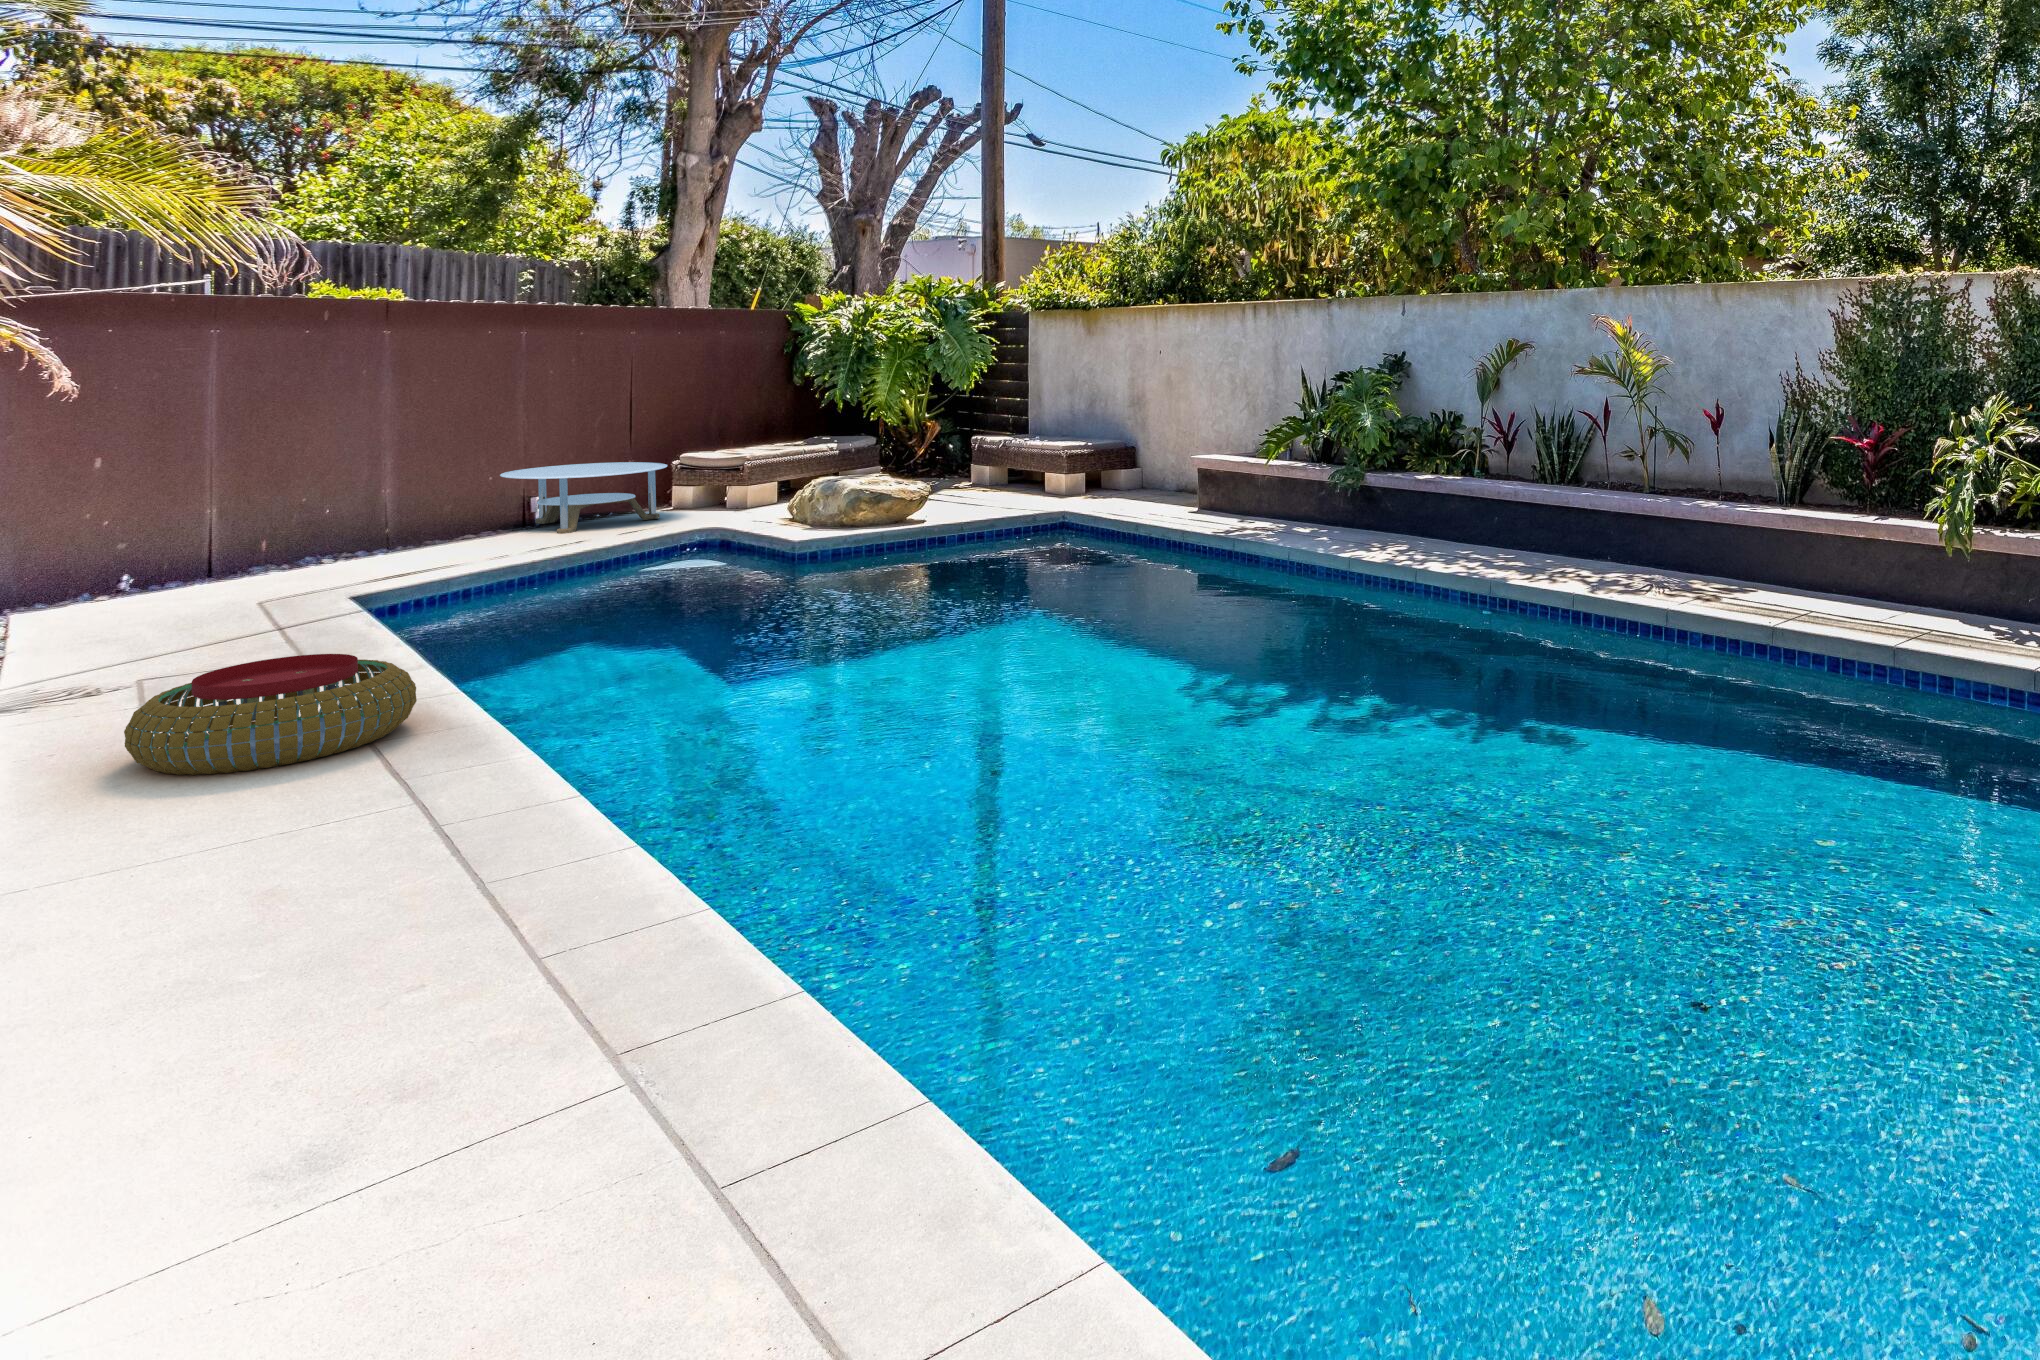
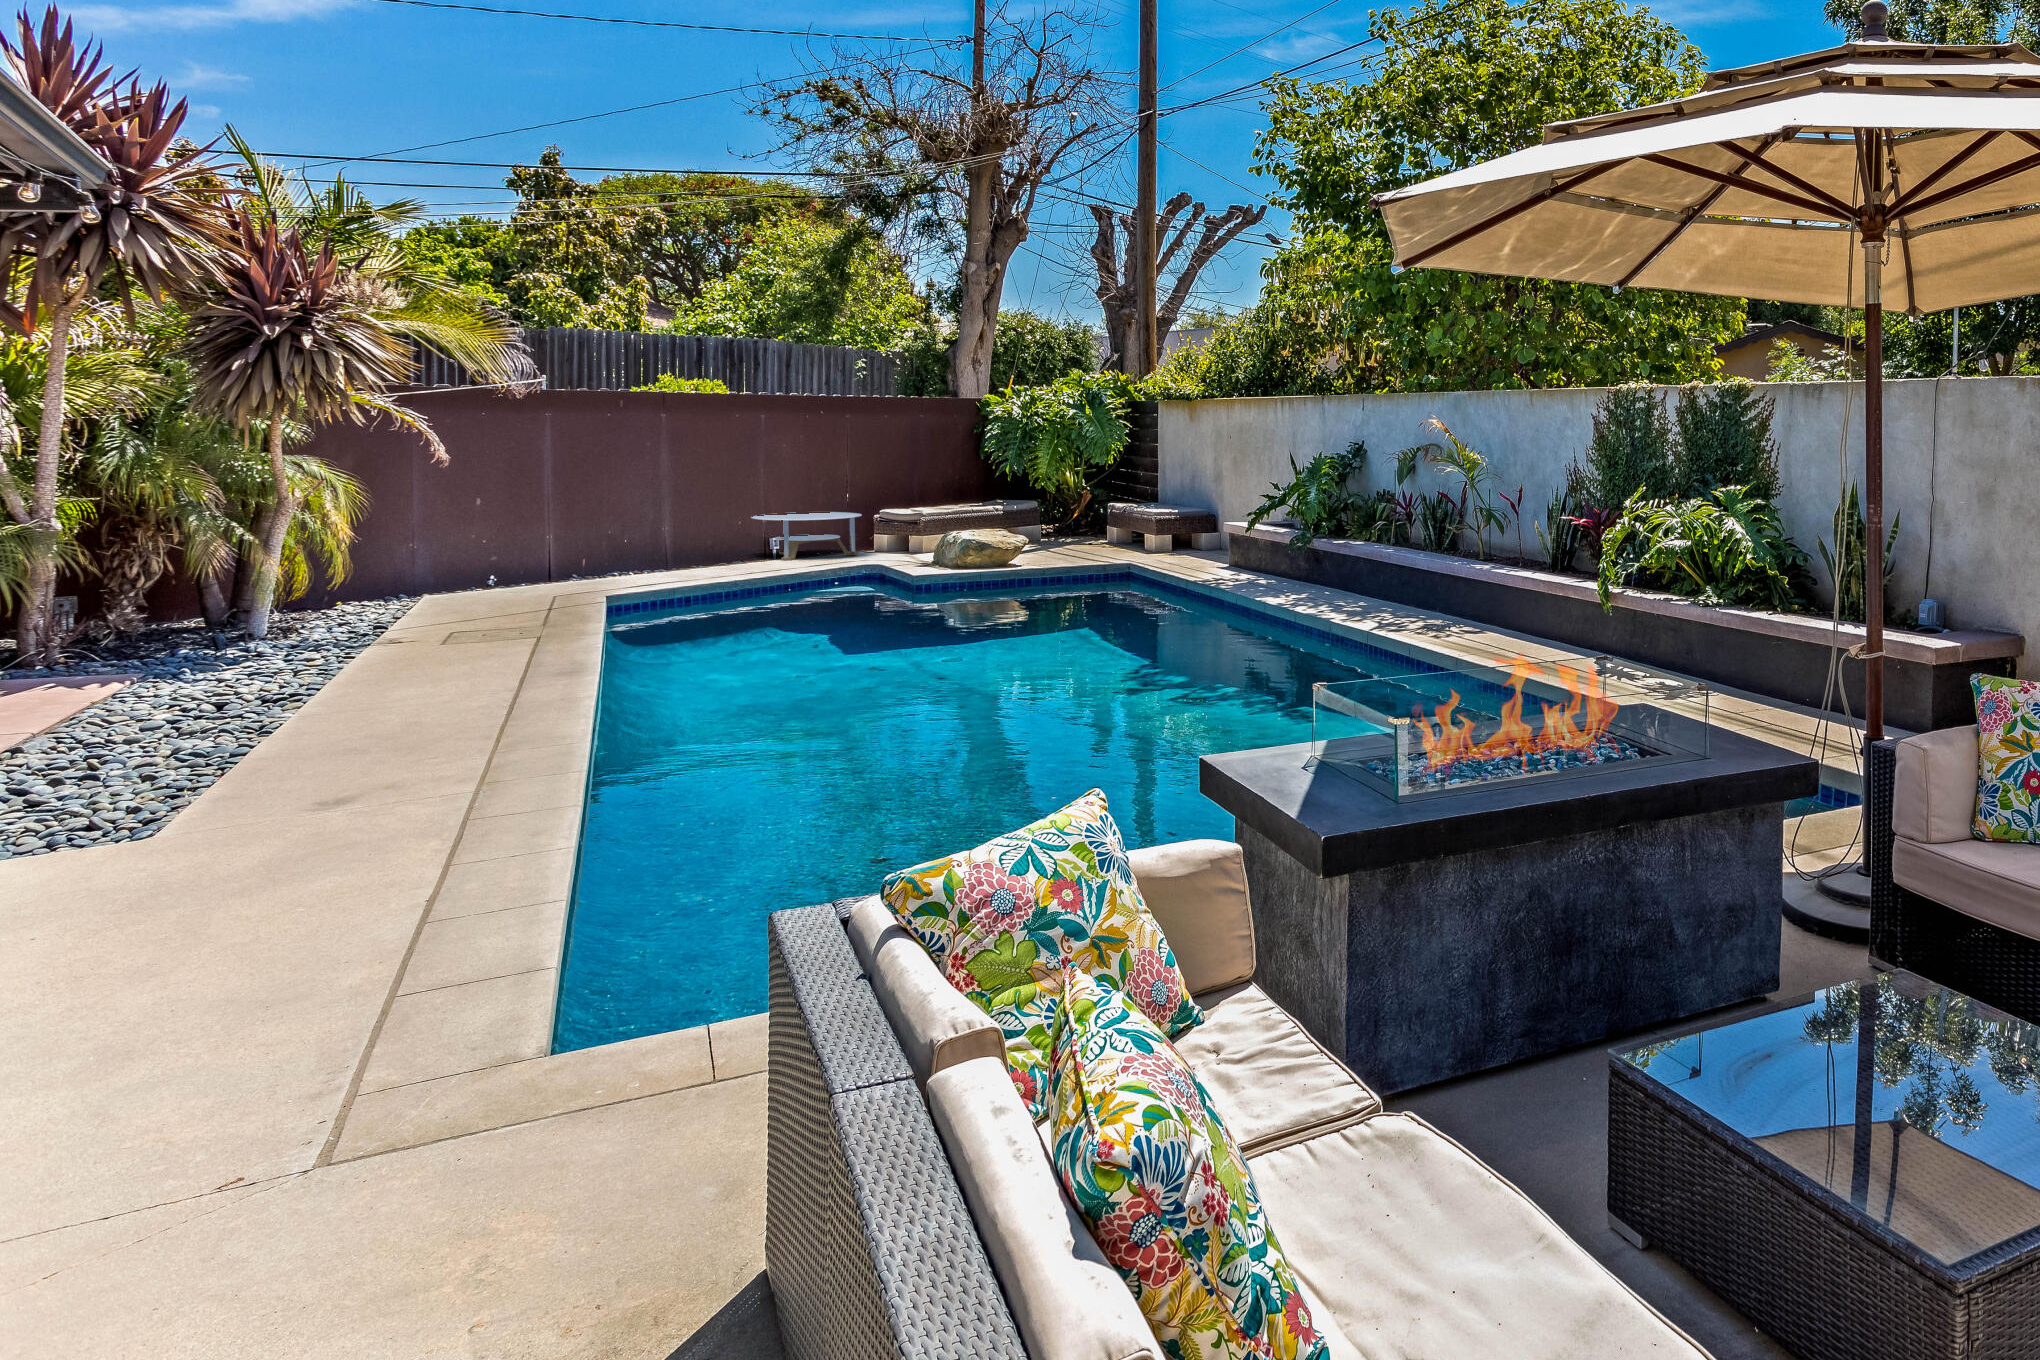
pouf: present [124,654,417,775] -> none [436,596,574,649]

